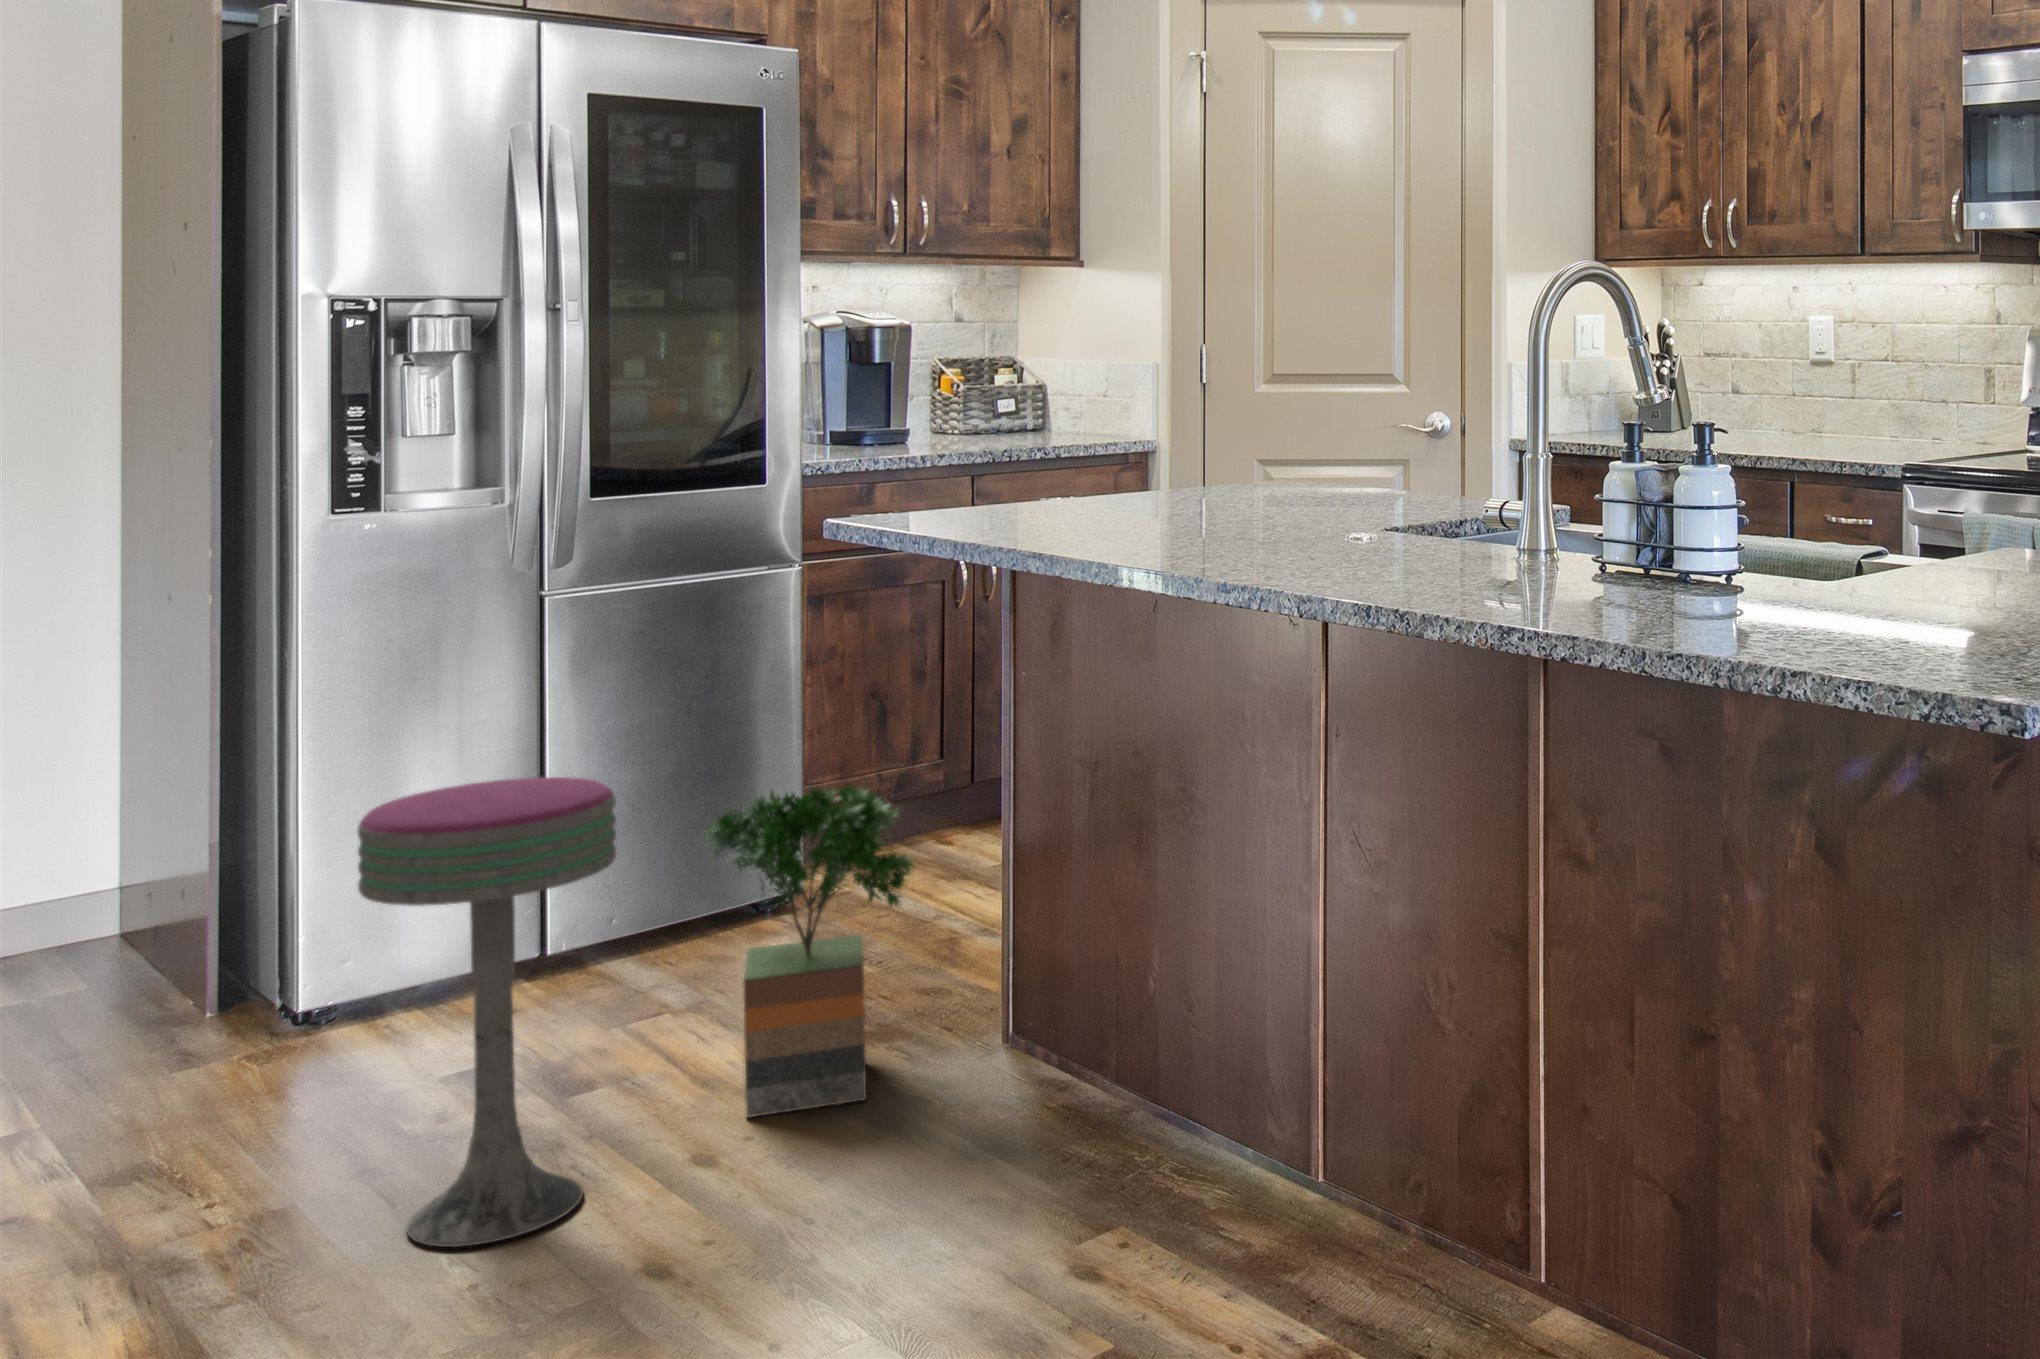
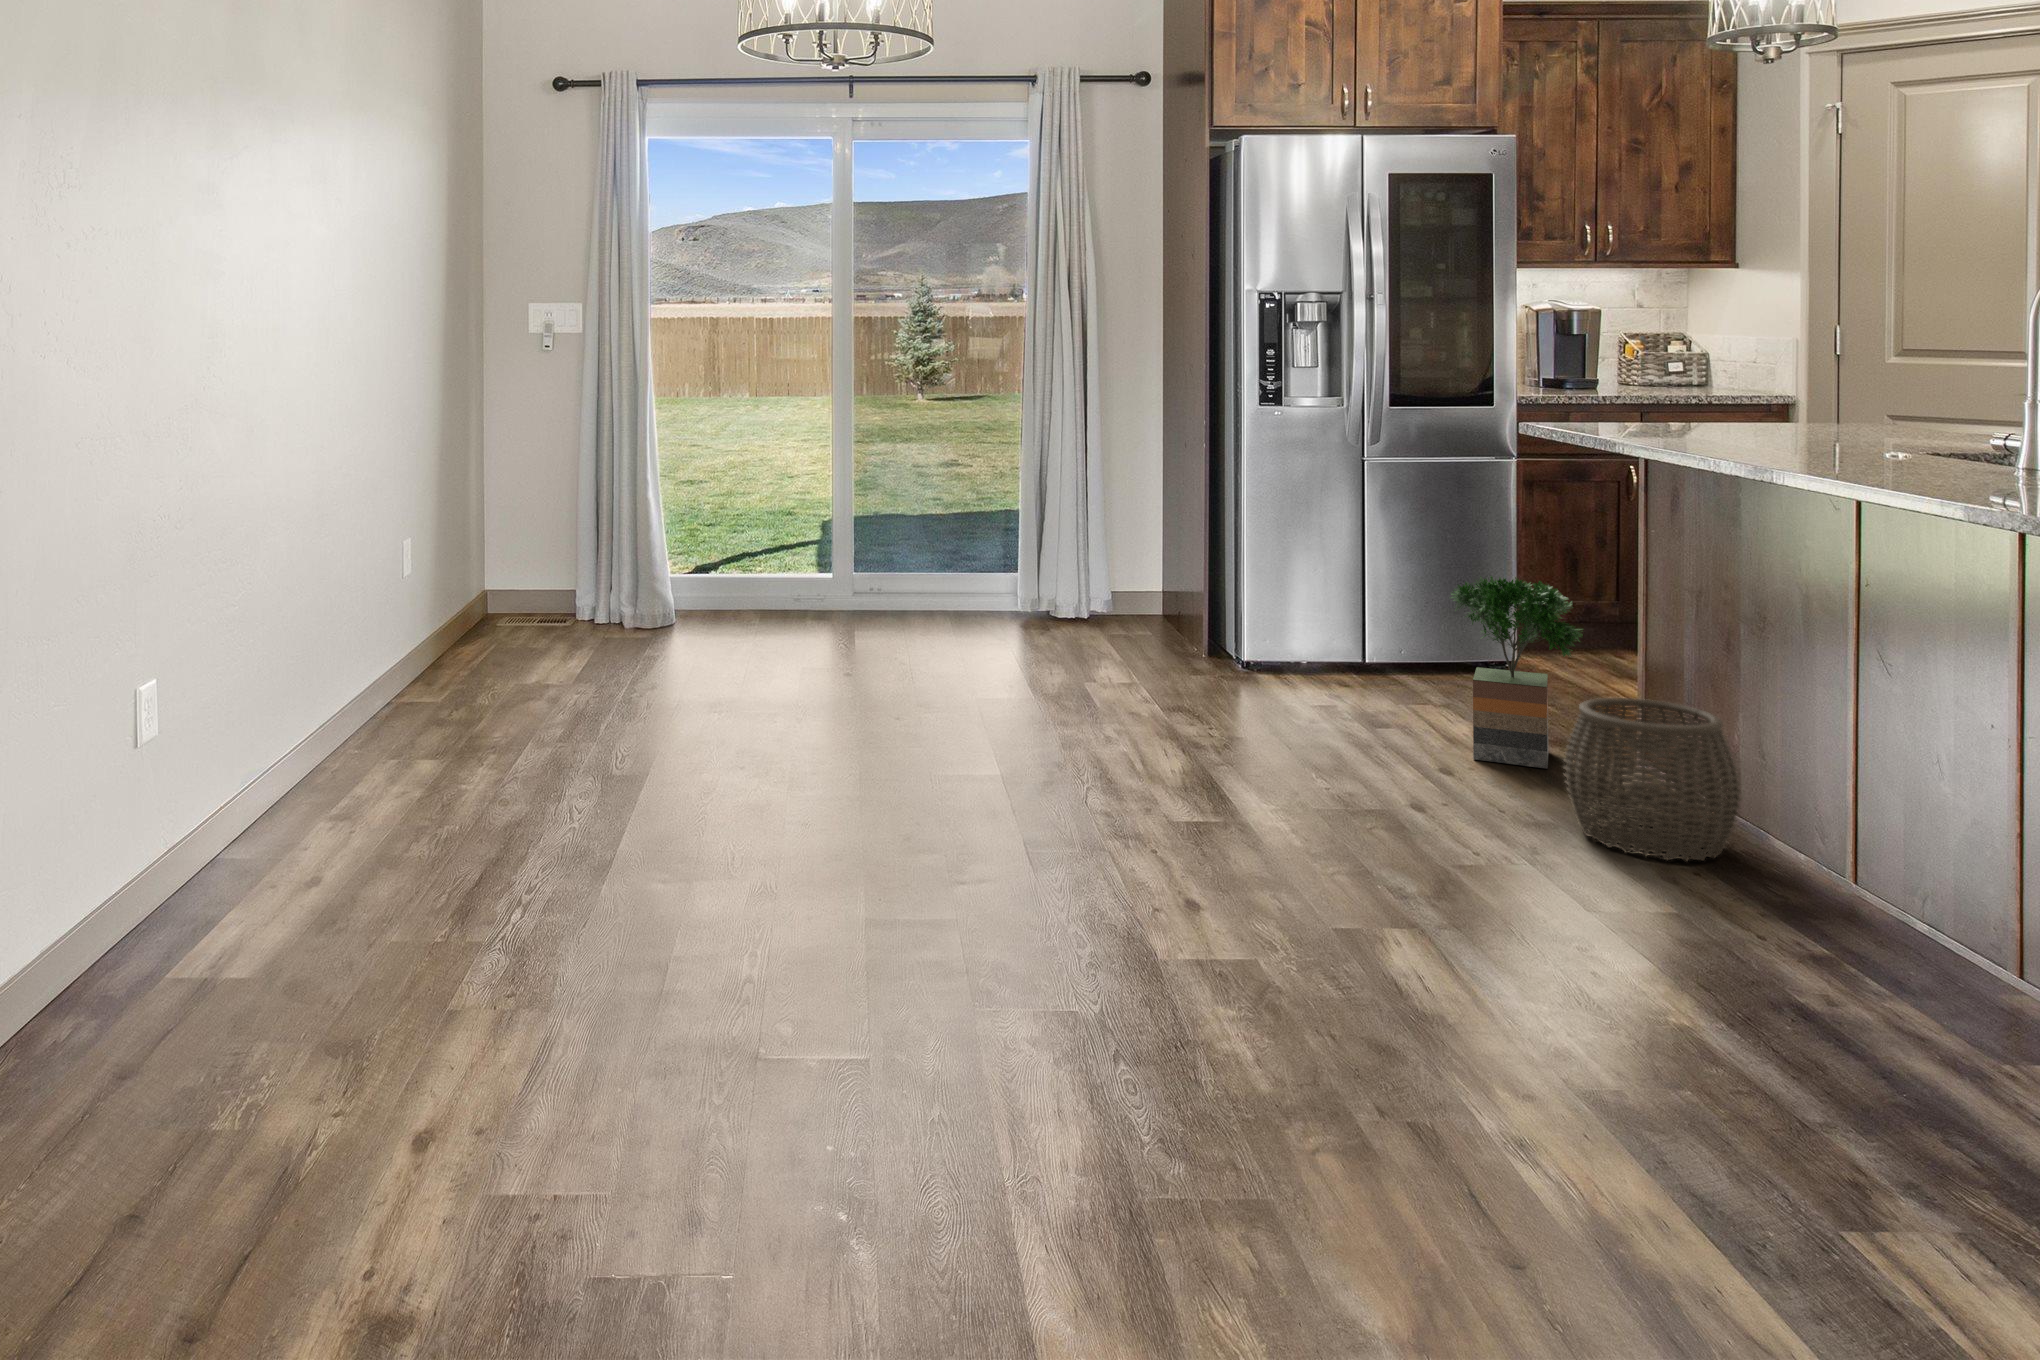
bar stool: present [357,777,616,1247] -> none [1277,542,1402,775]
woven basket: none [900,966,1159,1251] -> present [1564,698,1741,861]

